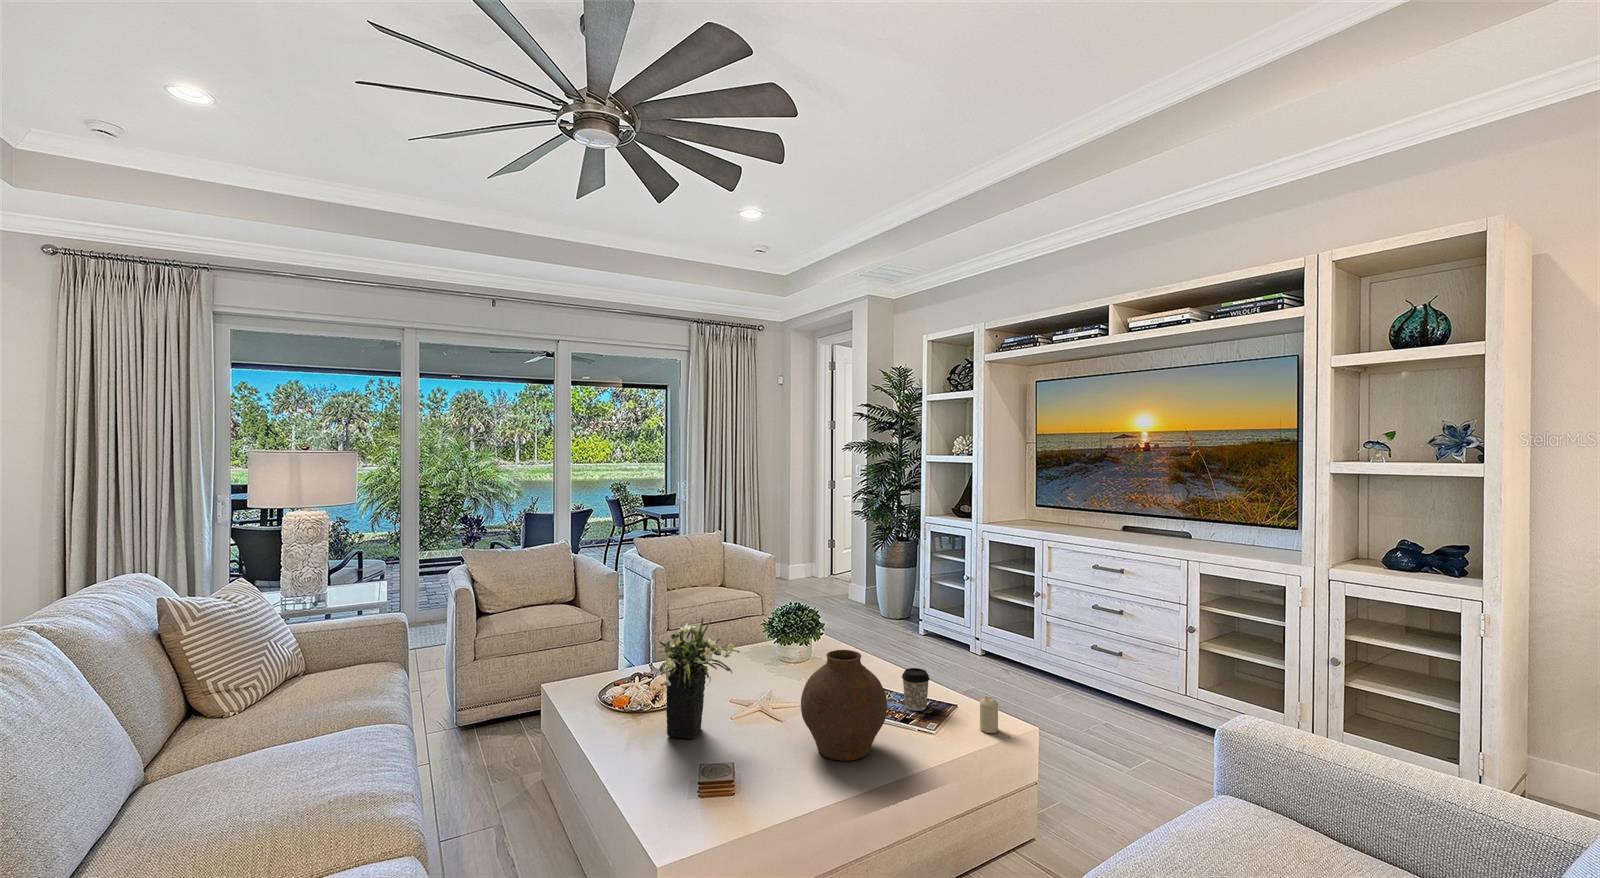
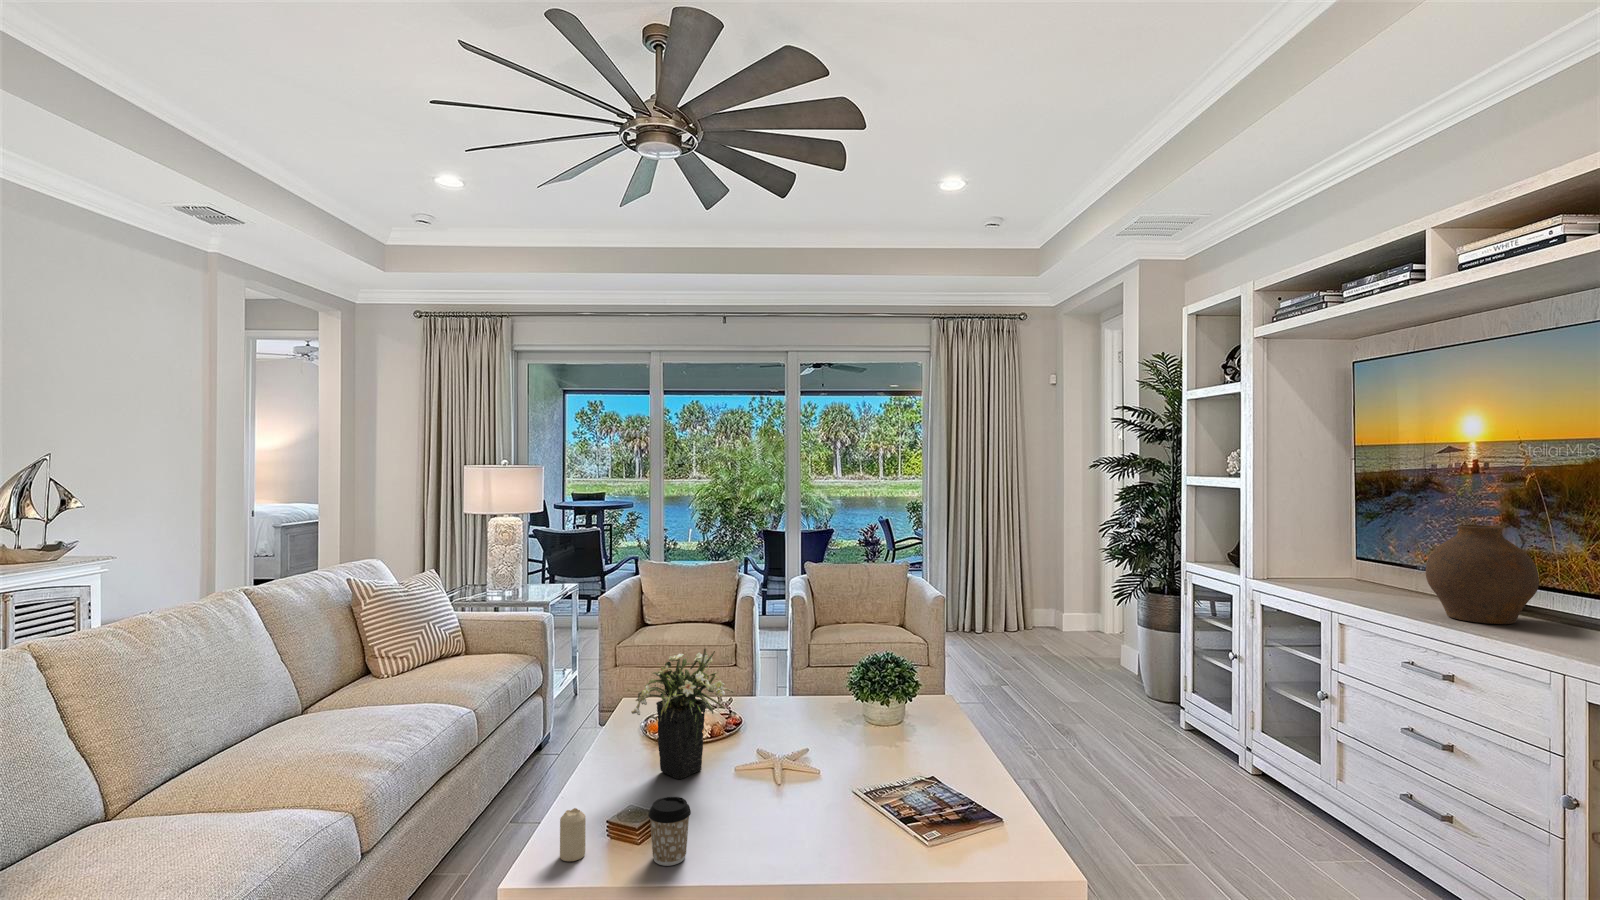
vase: present [801,650,887,761] -> present [1425,525,1539,624]
coffee cup: present [902,668,930,711] -> present [648,796,691,866]
candle: present [980,697,998,733] -> present [560,808,586,861]

